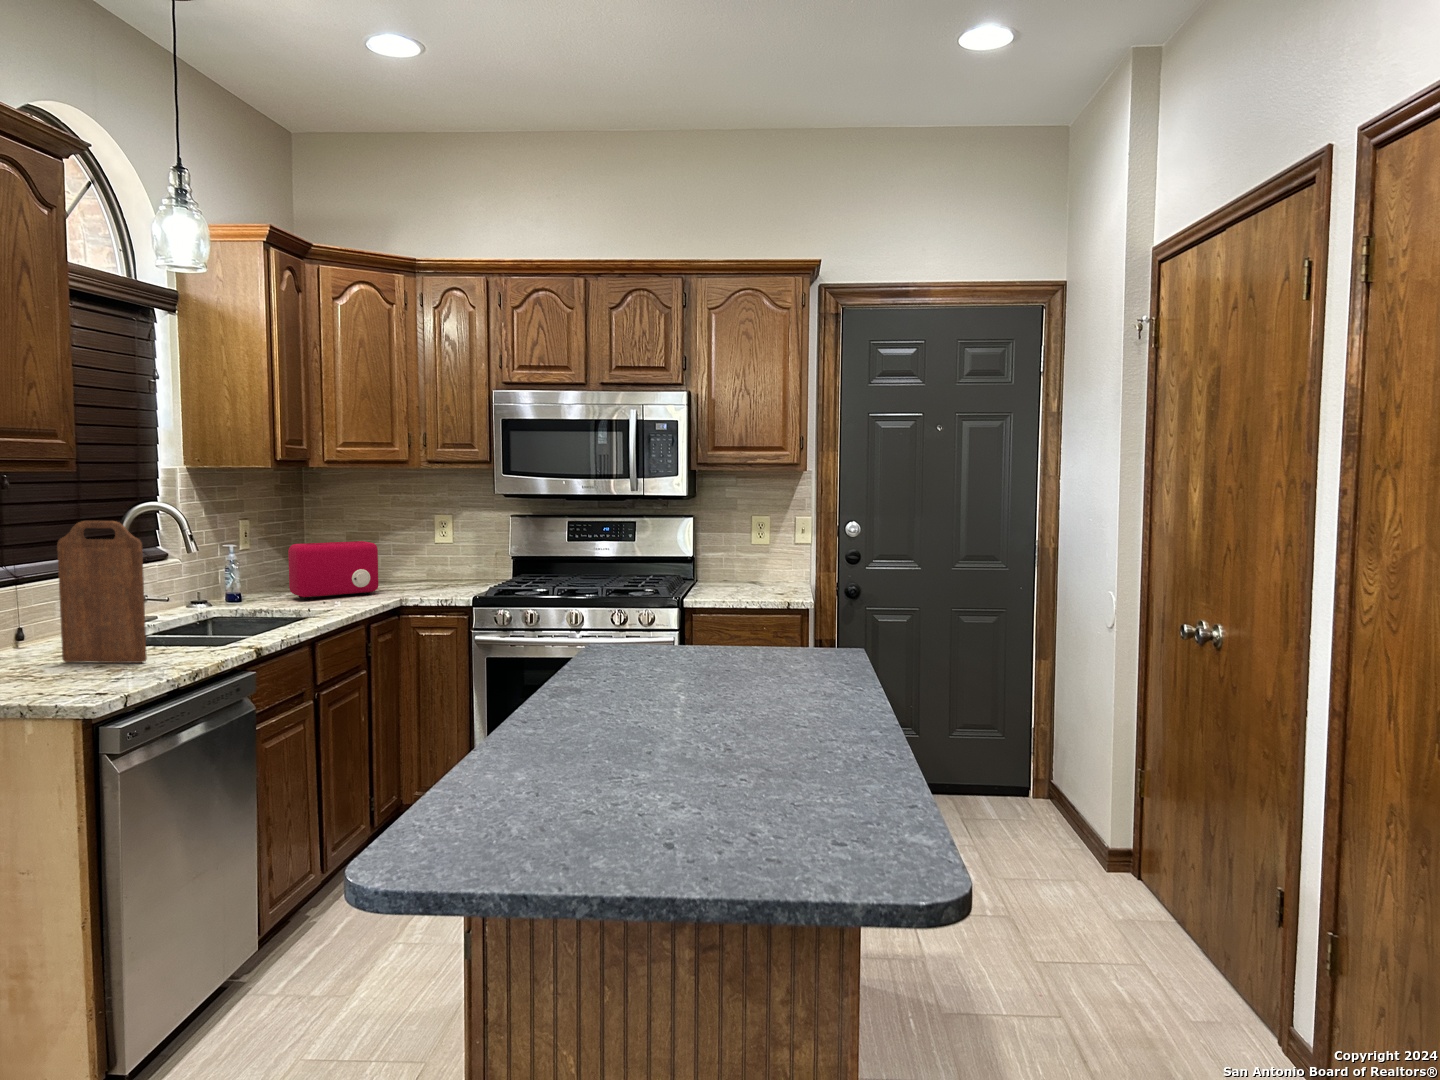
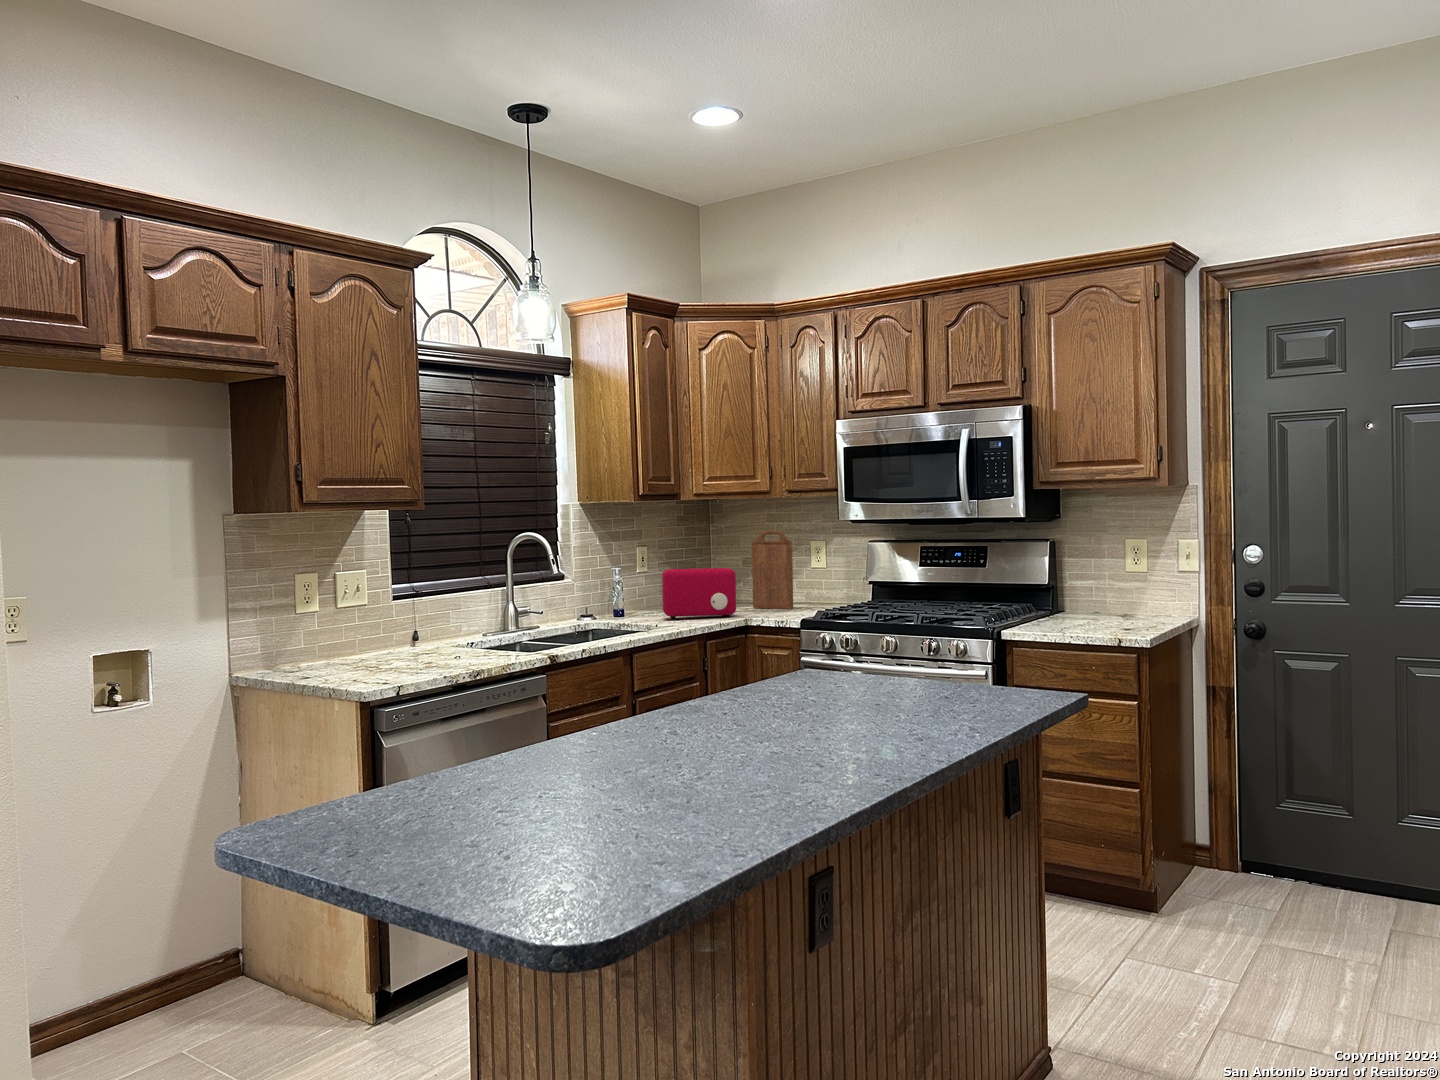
cutting board: present [57,521,147,663] -> present [752,531,793,609]

